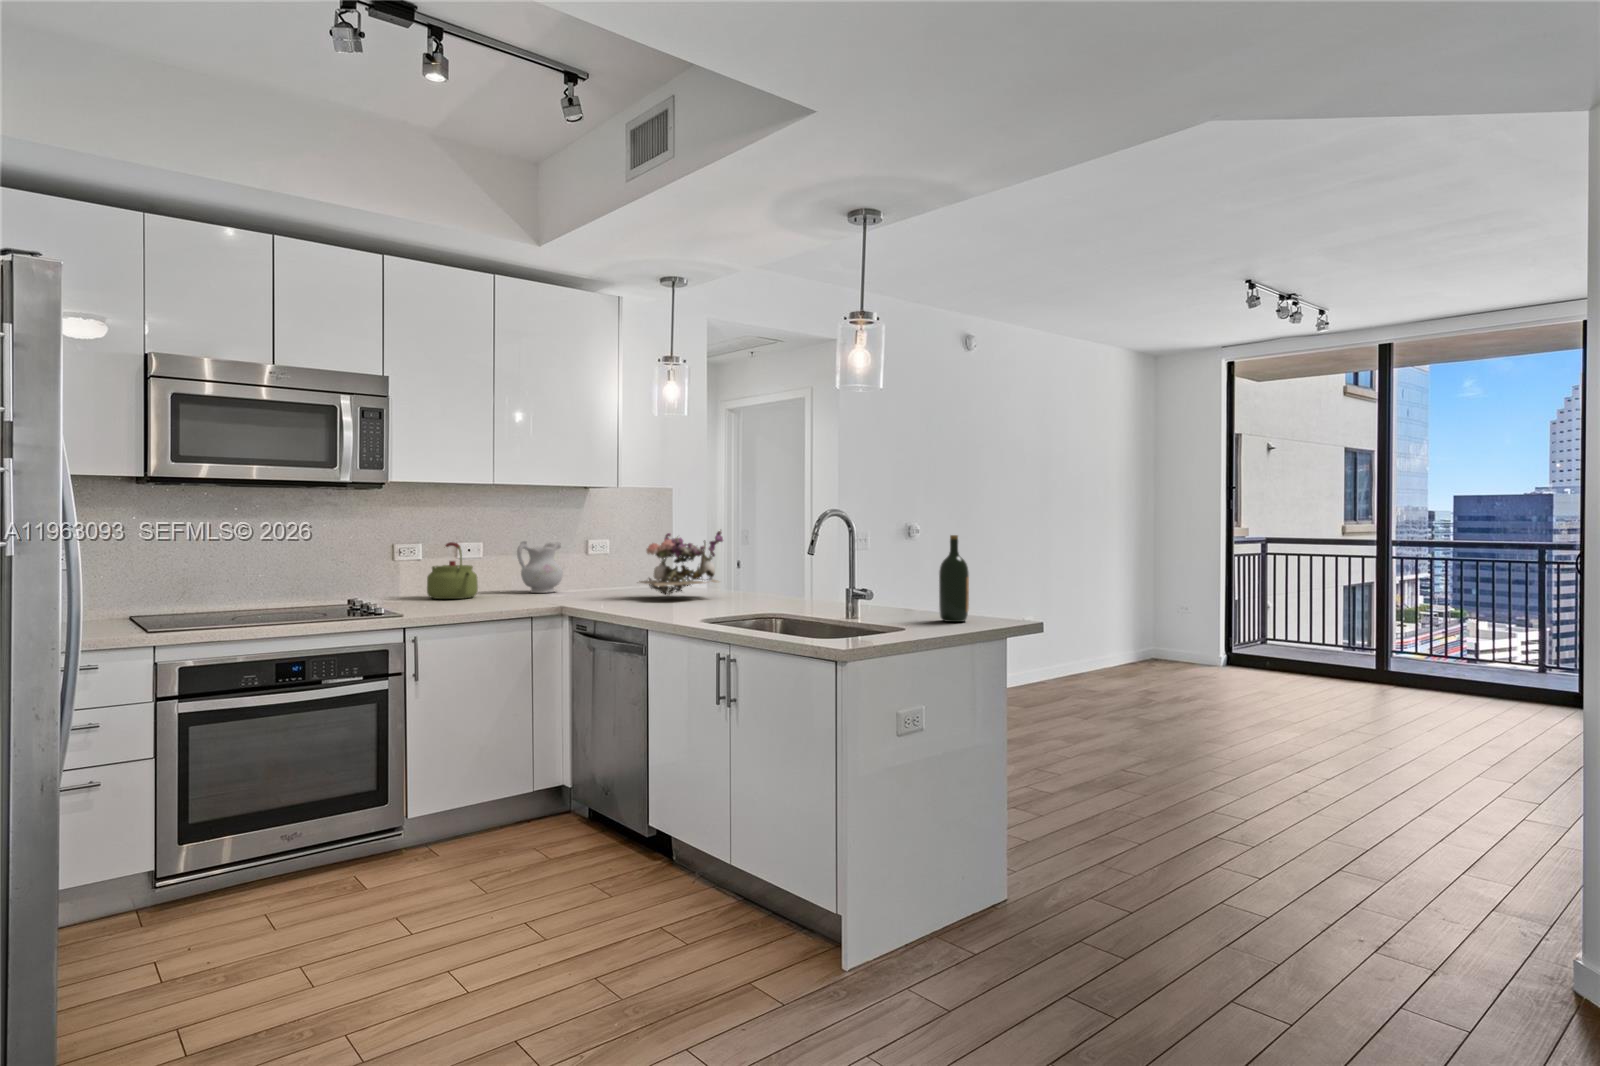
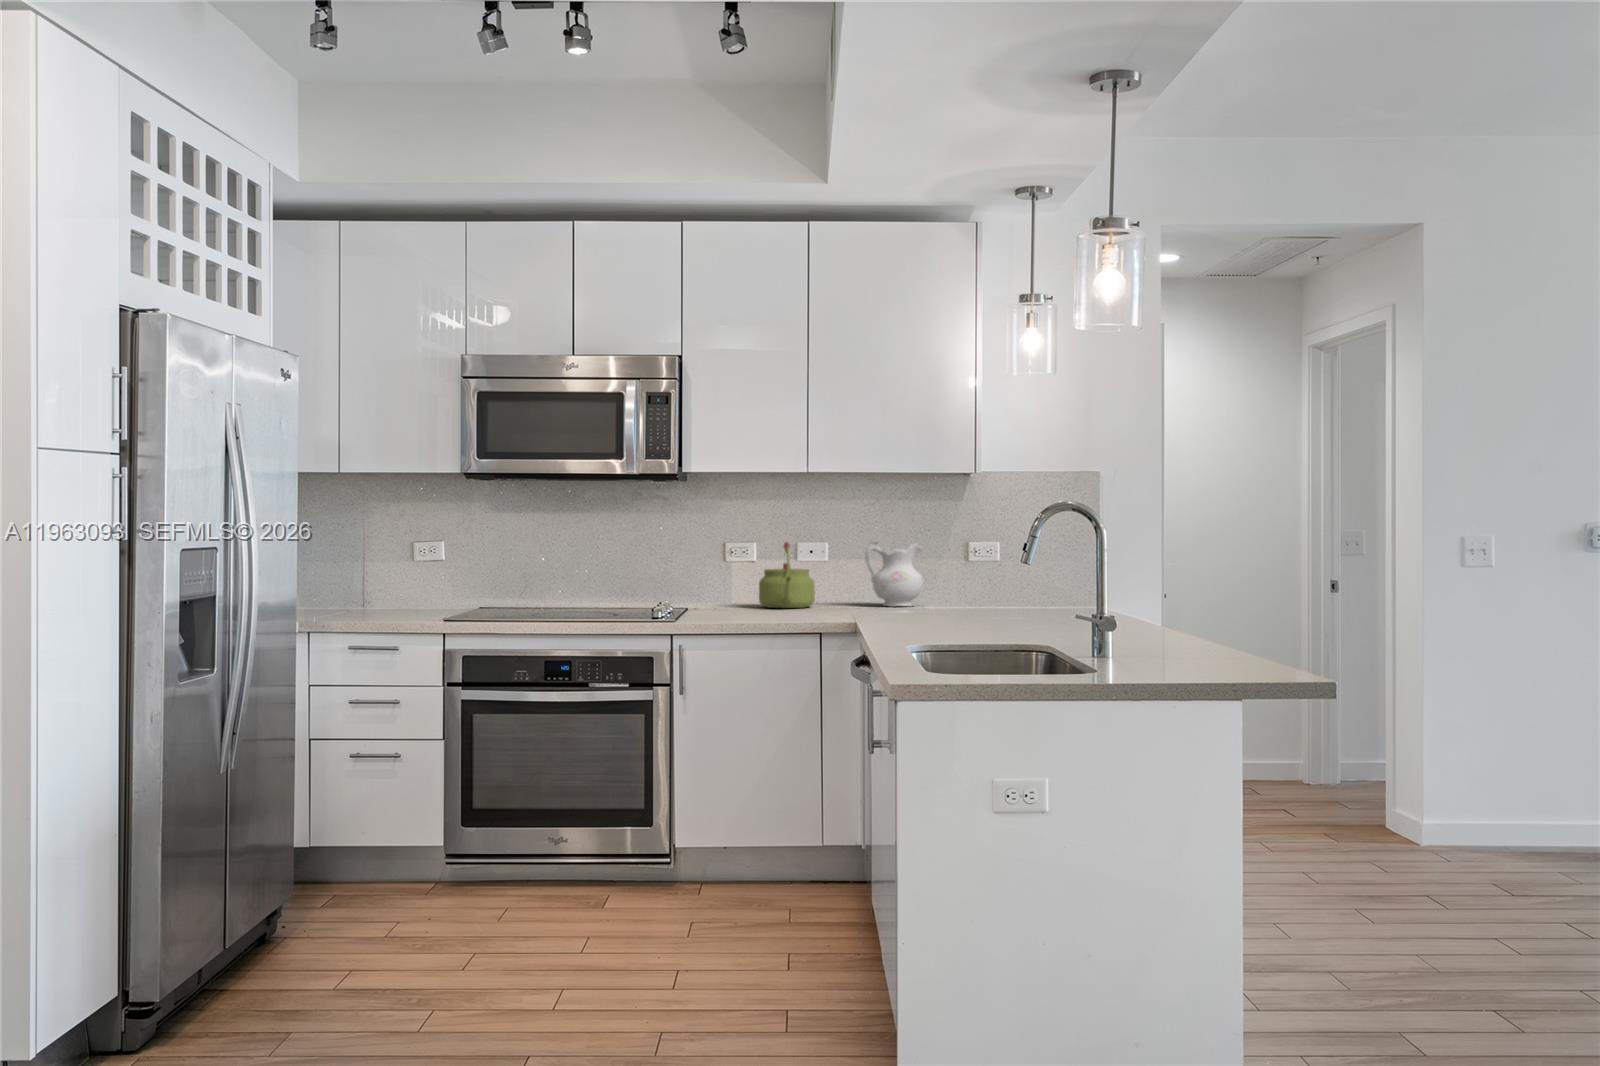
flower arrangement: present [639,531,723,595] -> none [957,526,1067,617]
wine bottle: present [939,535,969,622] -> none [1186,532,1232,660]

